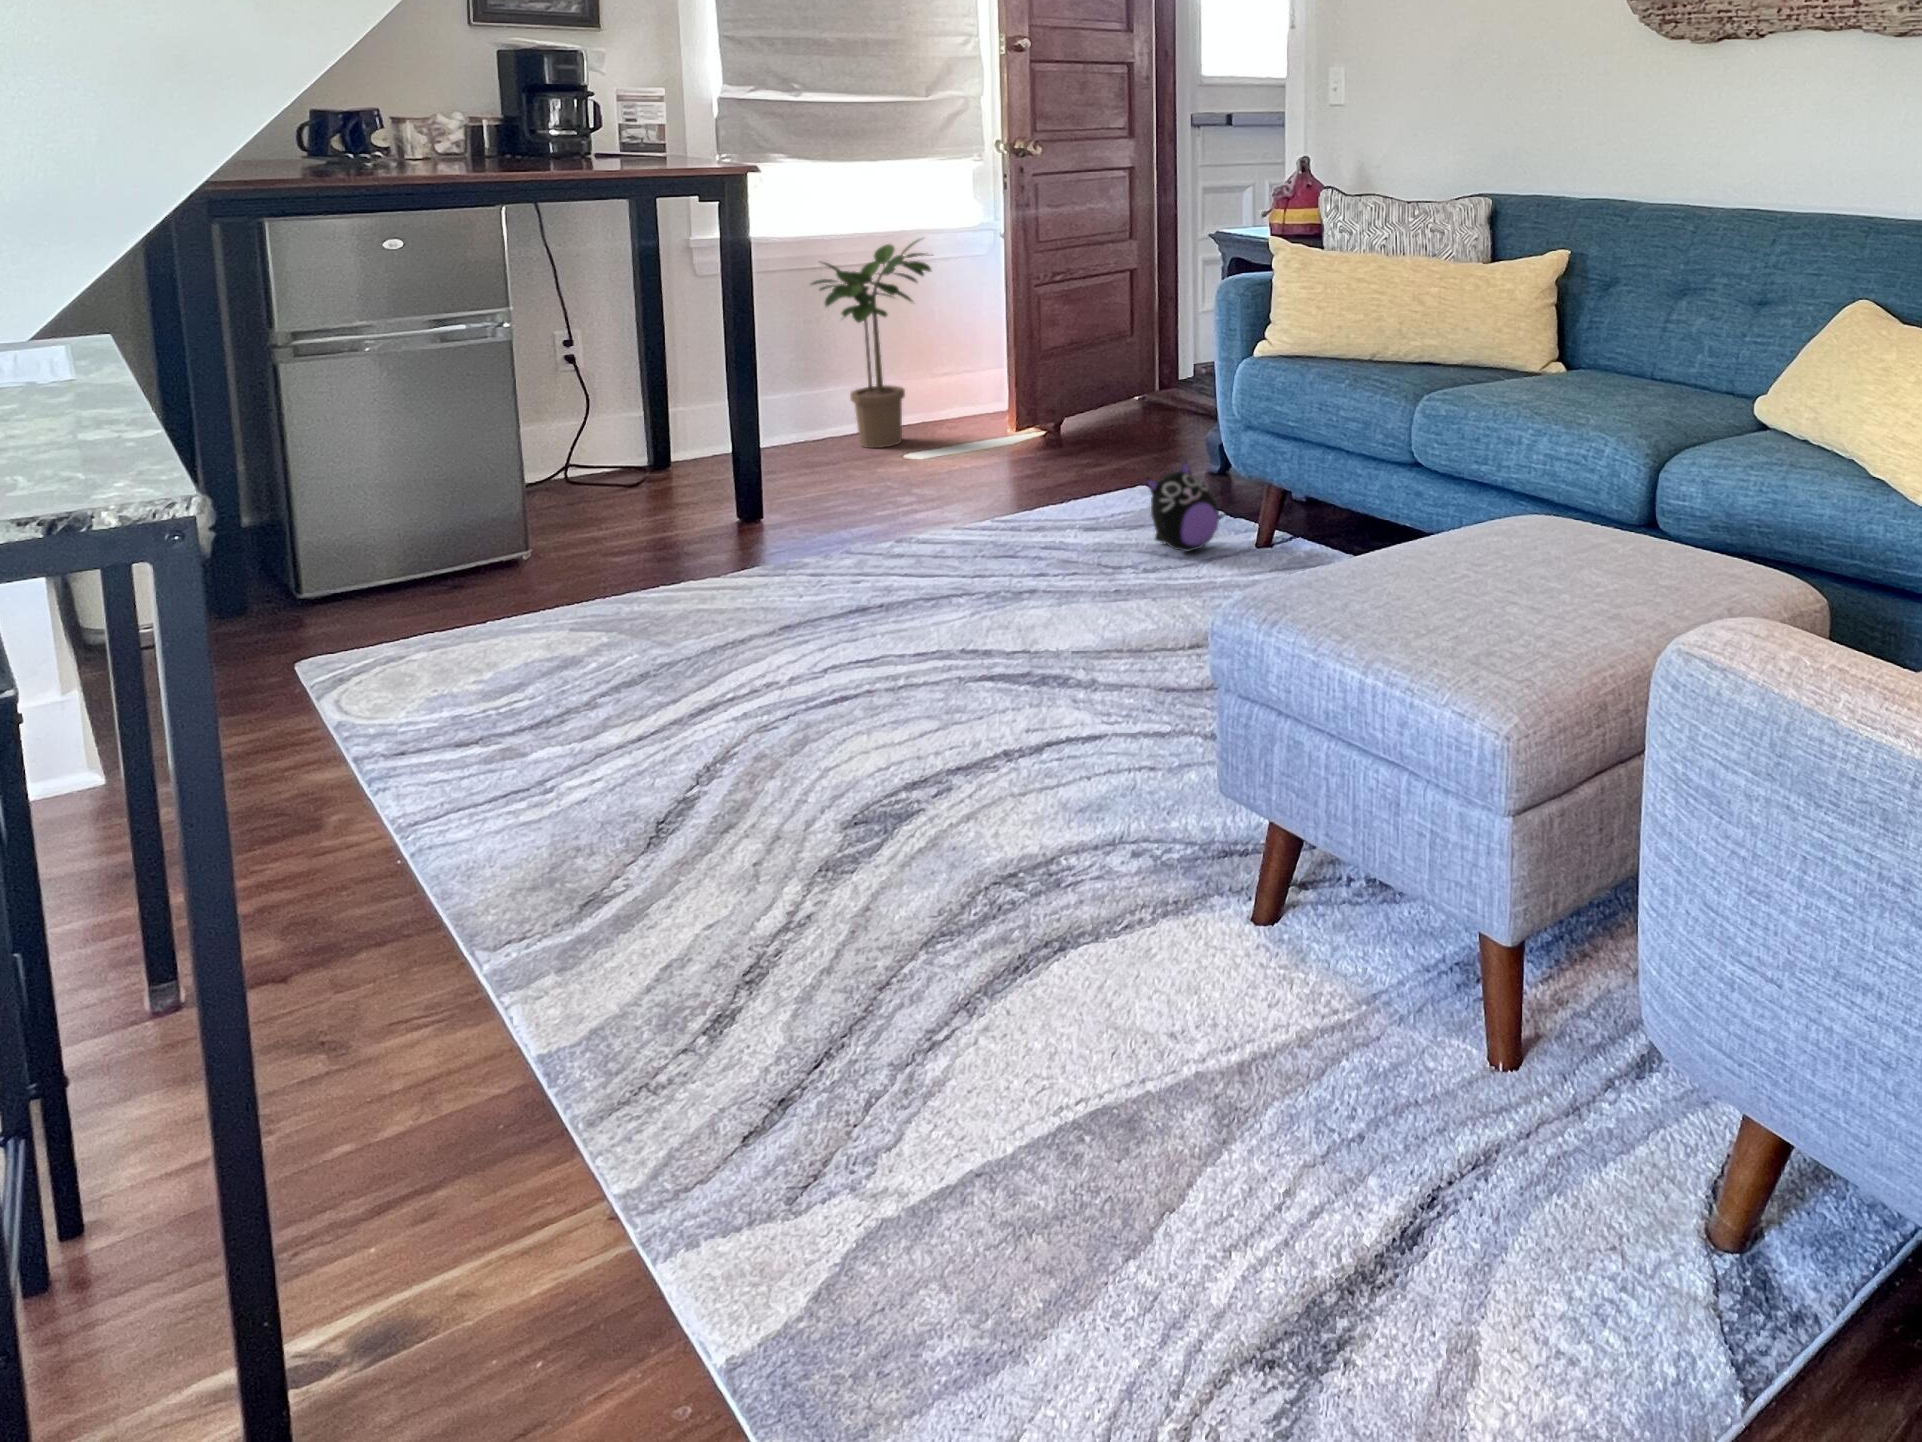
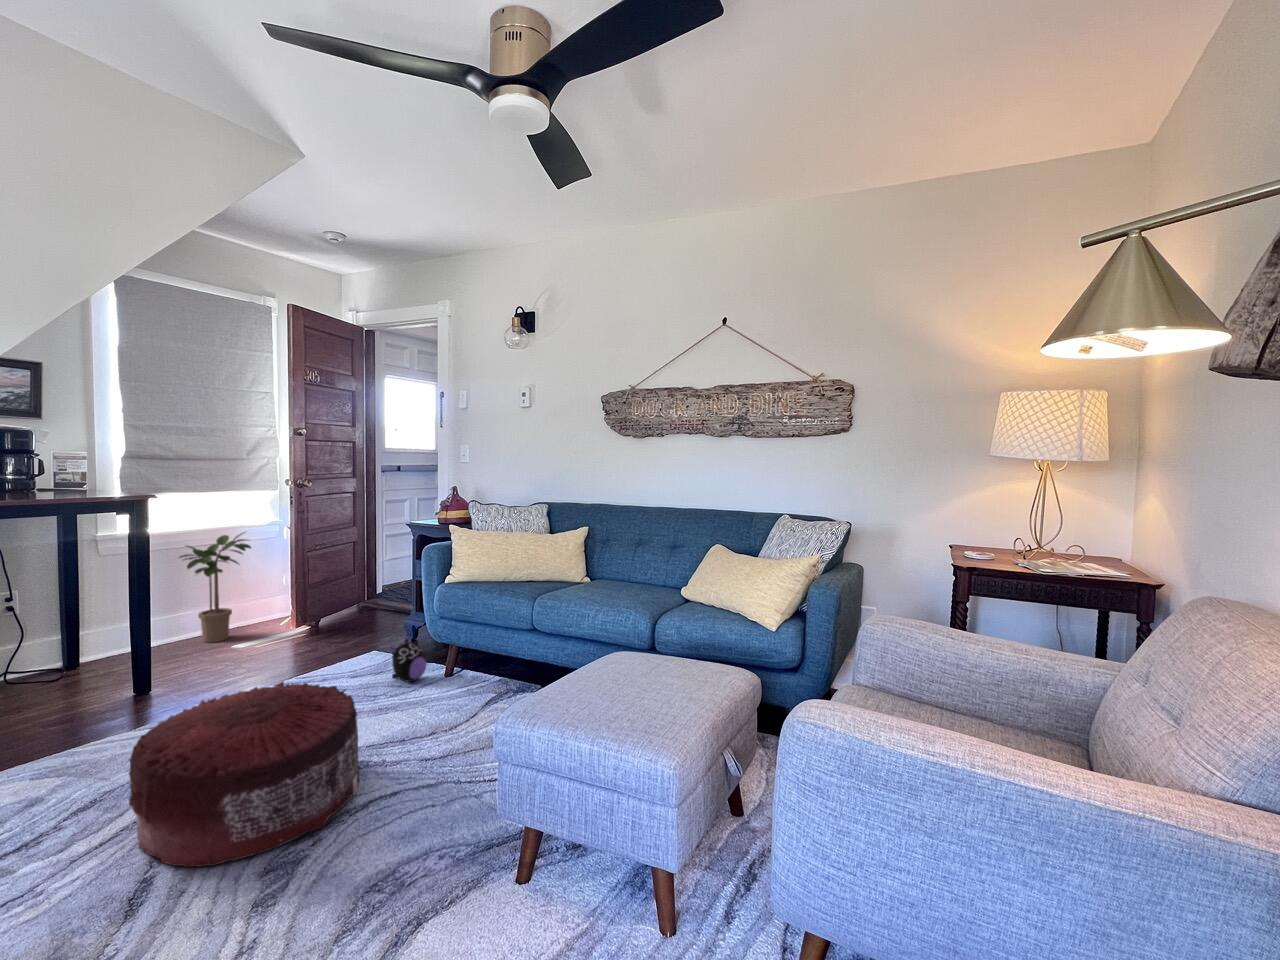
pouf: none [670,512,1044,796] -> present [129,681,360,867]

